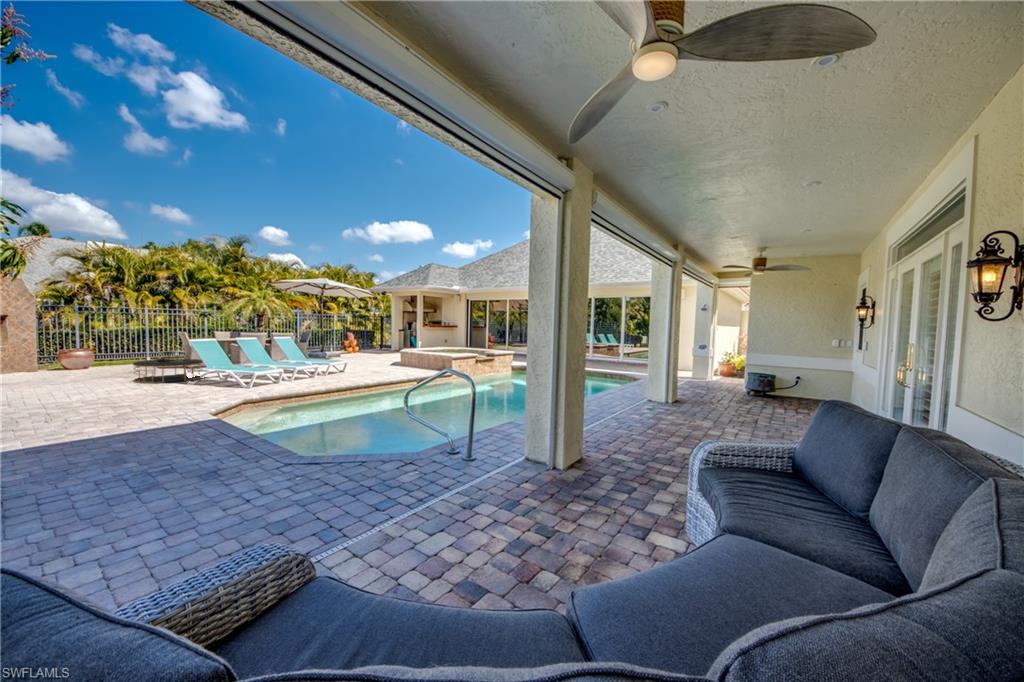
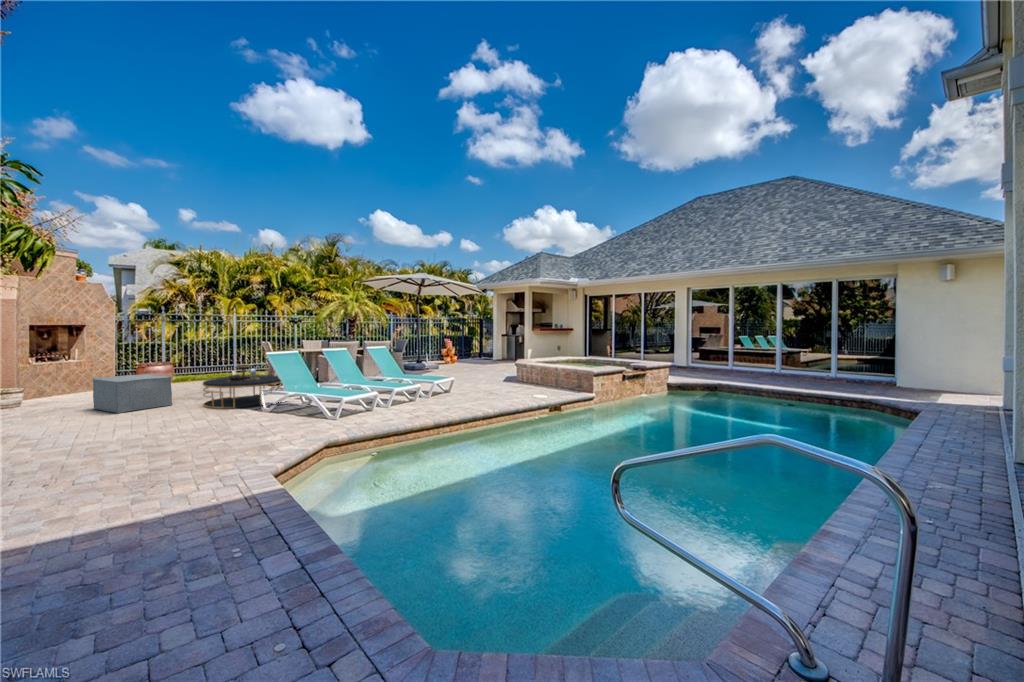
ottoman: none [31,357,104,387] -> present [93,374,172,413]

